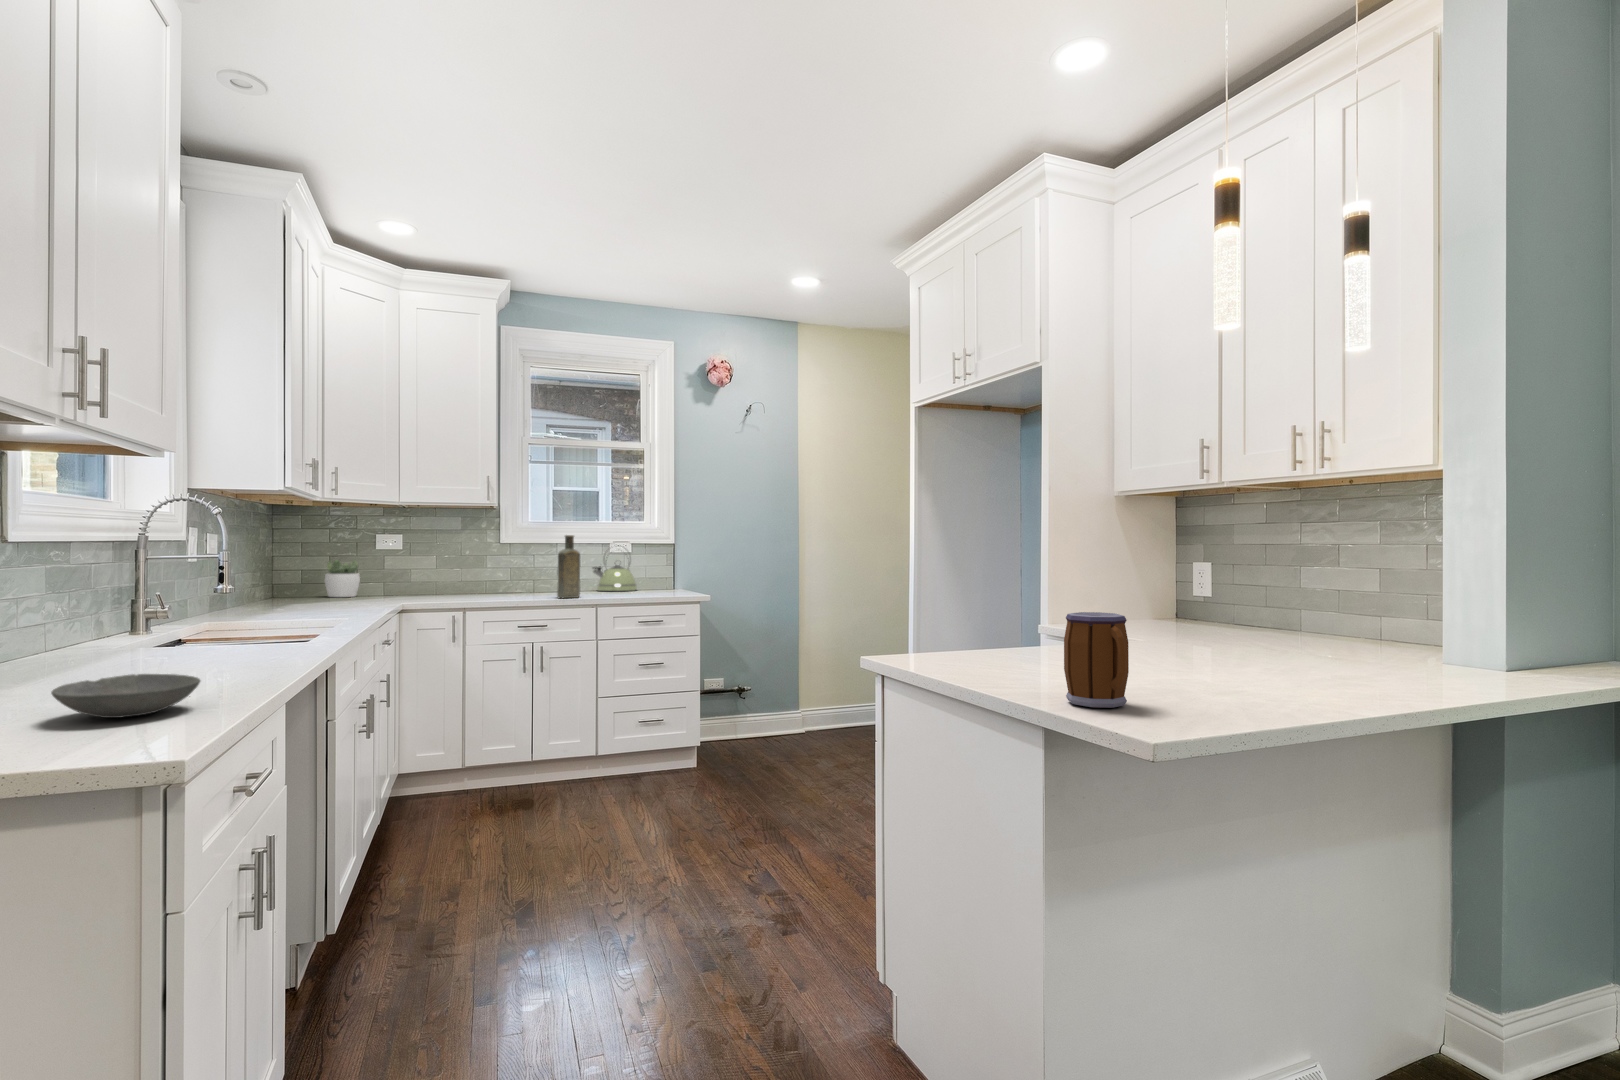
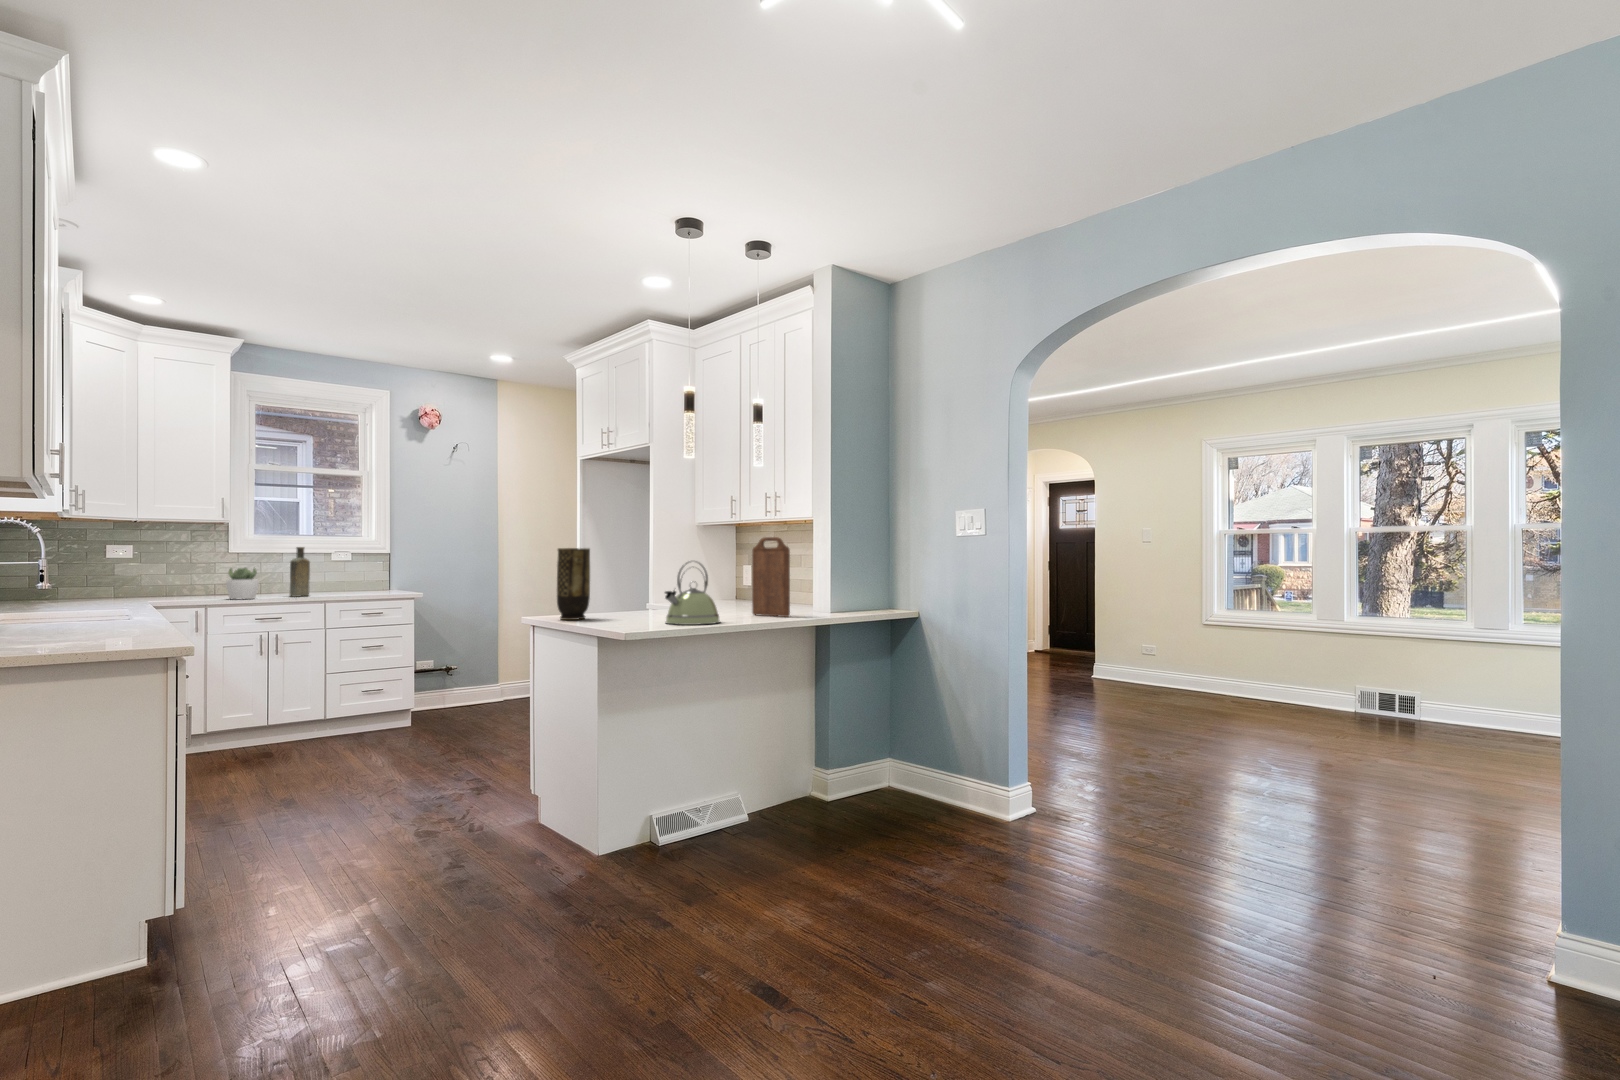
cutting board: none [1319,505,1434,680] -> present [752,537,790,617]
vase: none [931,529,993,669] -> present [557,548,590,620]
kettle: present [593,550,637,591] -> present [665,561,720,625]
succulent plant: present [325,560,360,597] -> present [226,568,259,599]
mug: present [1064,612,1129,708] -> none [607,587,633,628]
bowl: present [51,674,200,718] -> none [61,627,140,647]

